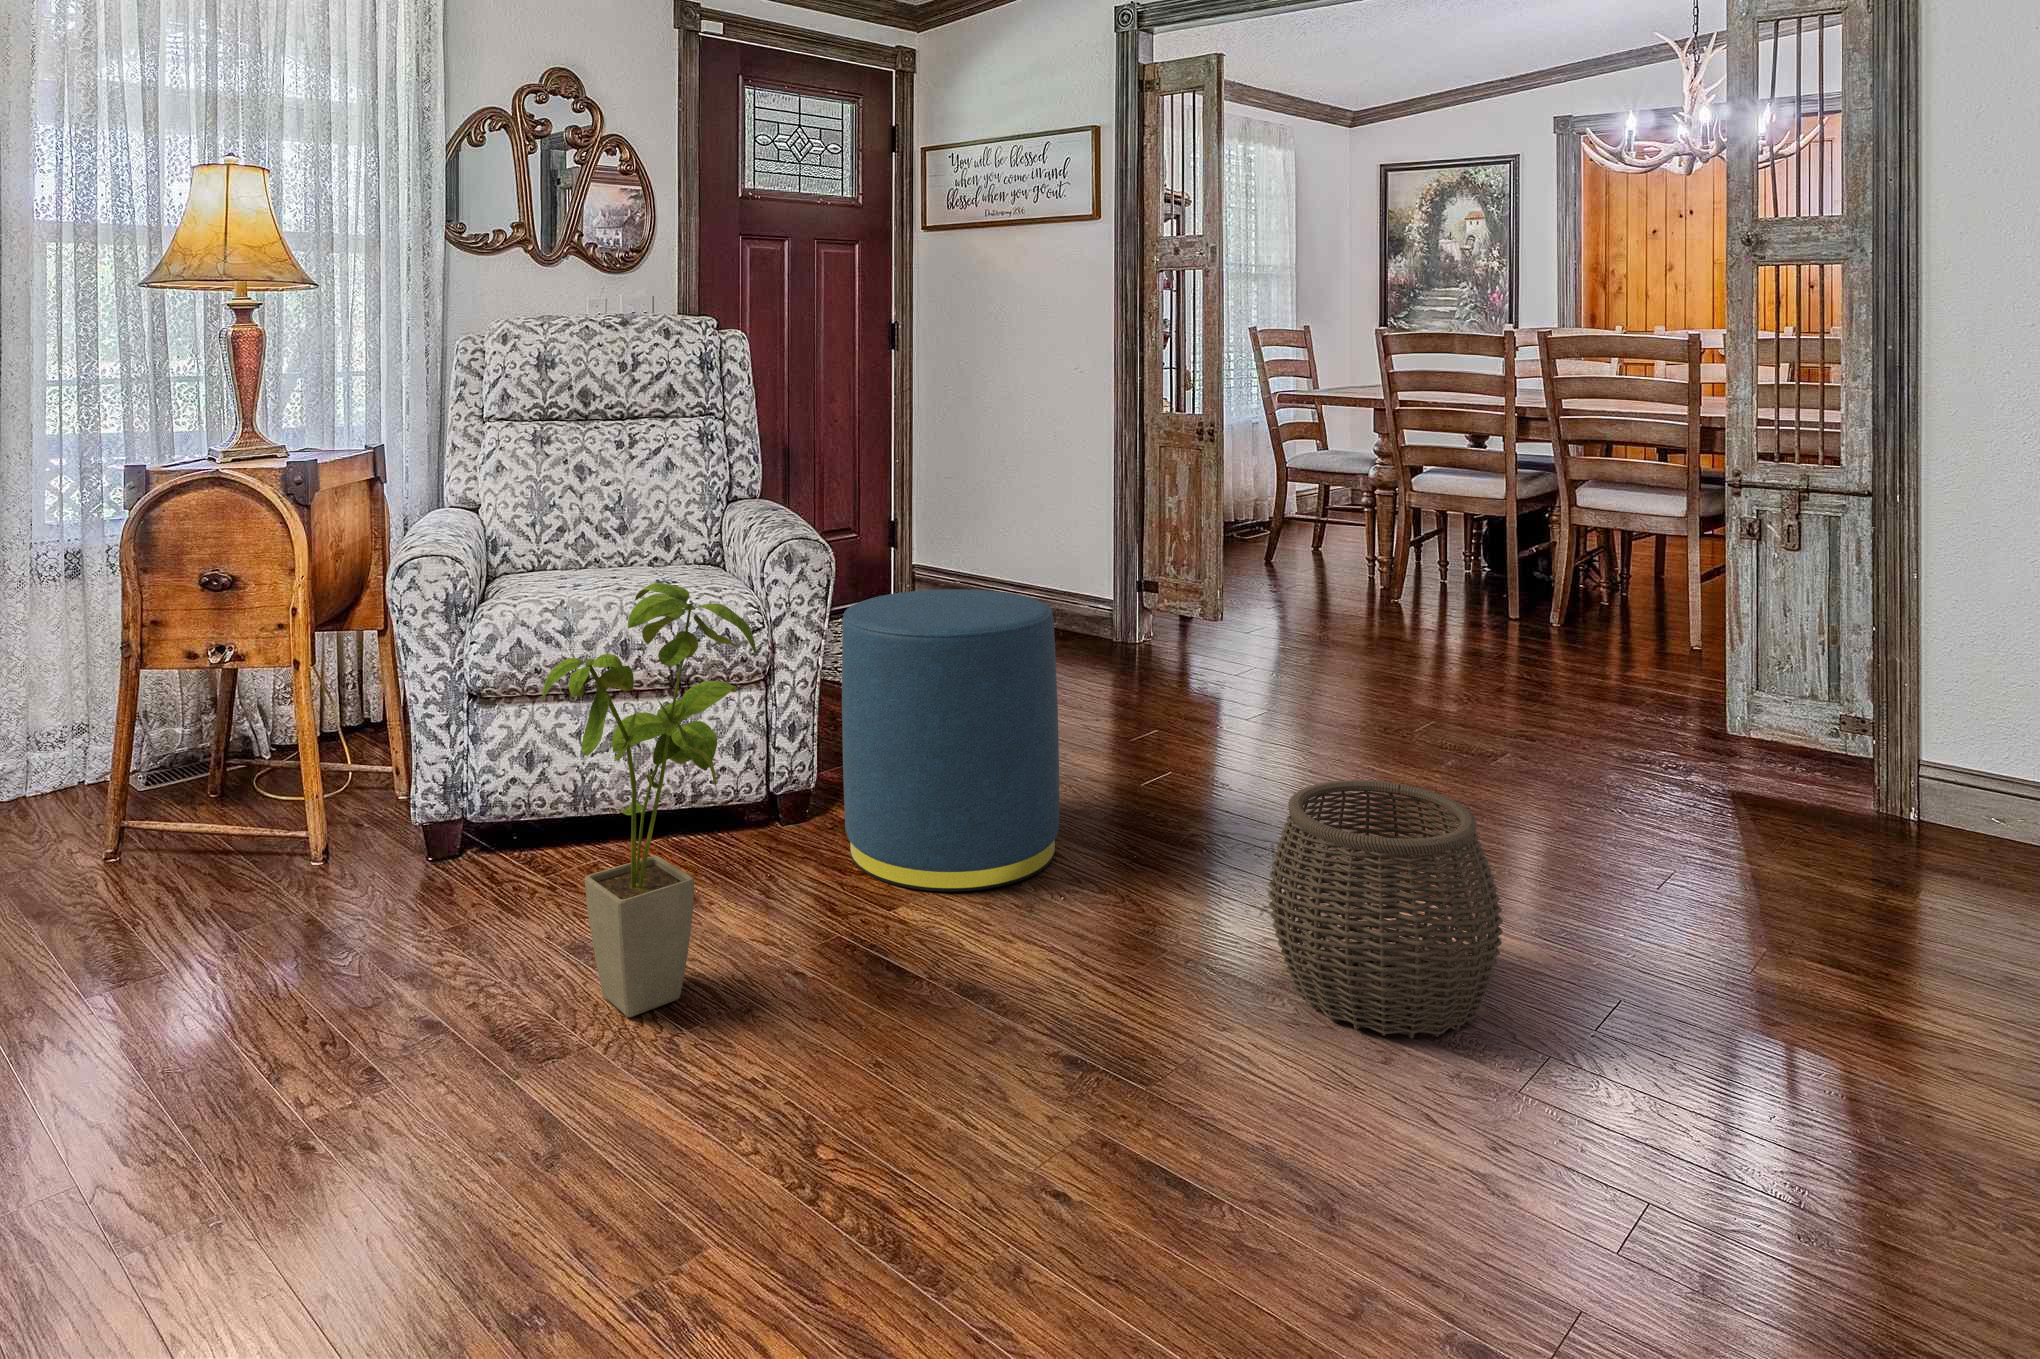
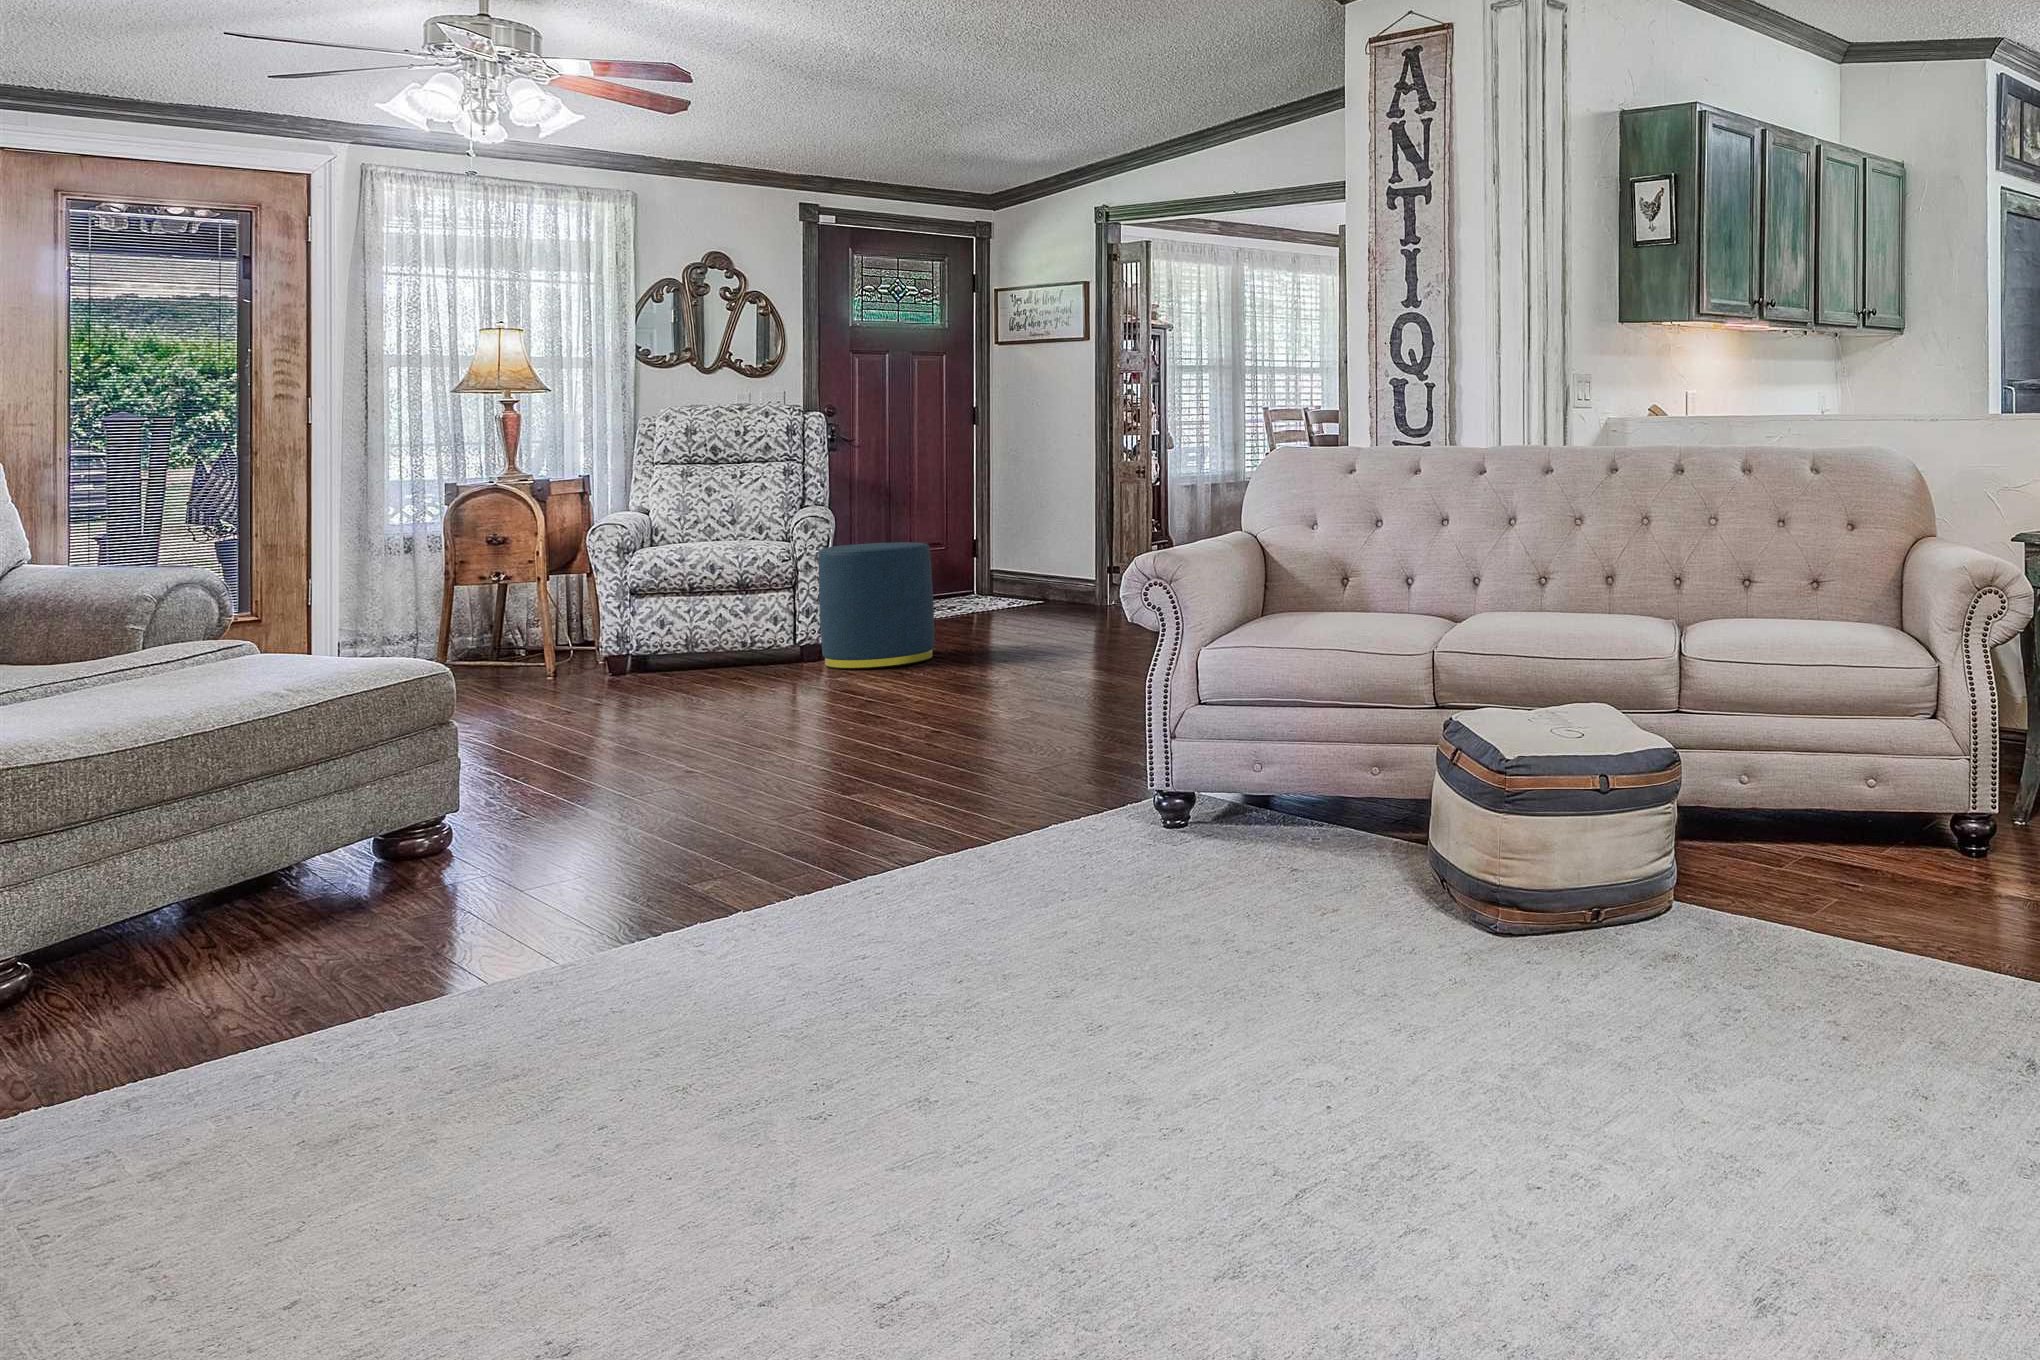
house plant: present [542,583,758,1017] -> none [640,518,742,693]
woven basket: present [1268,780,1503,1038] -> none [960,602,1055,687]

